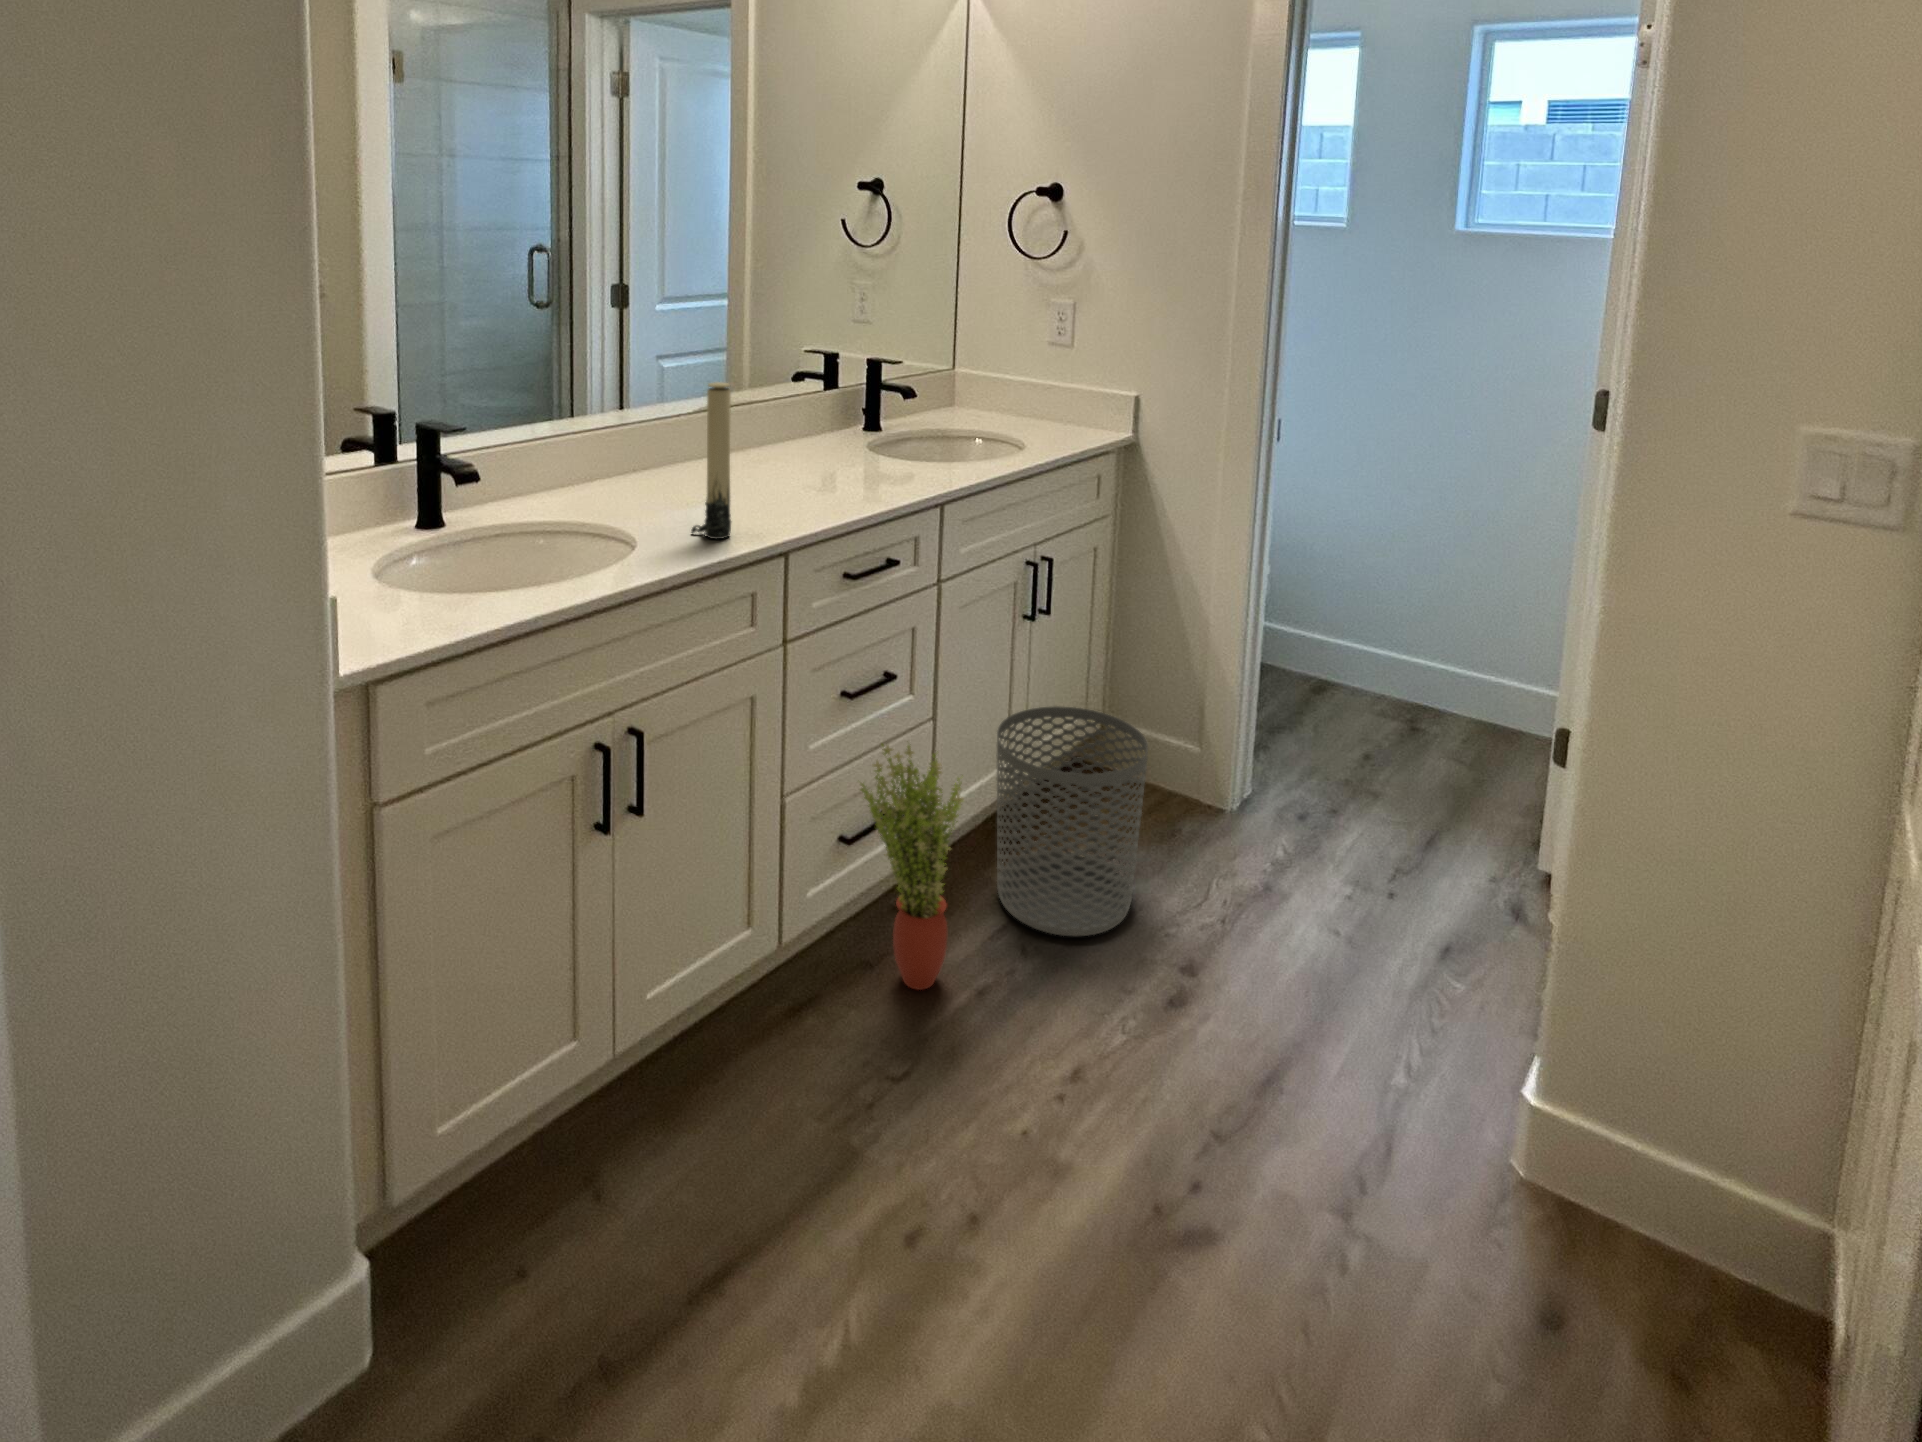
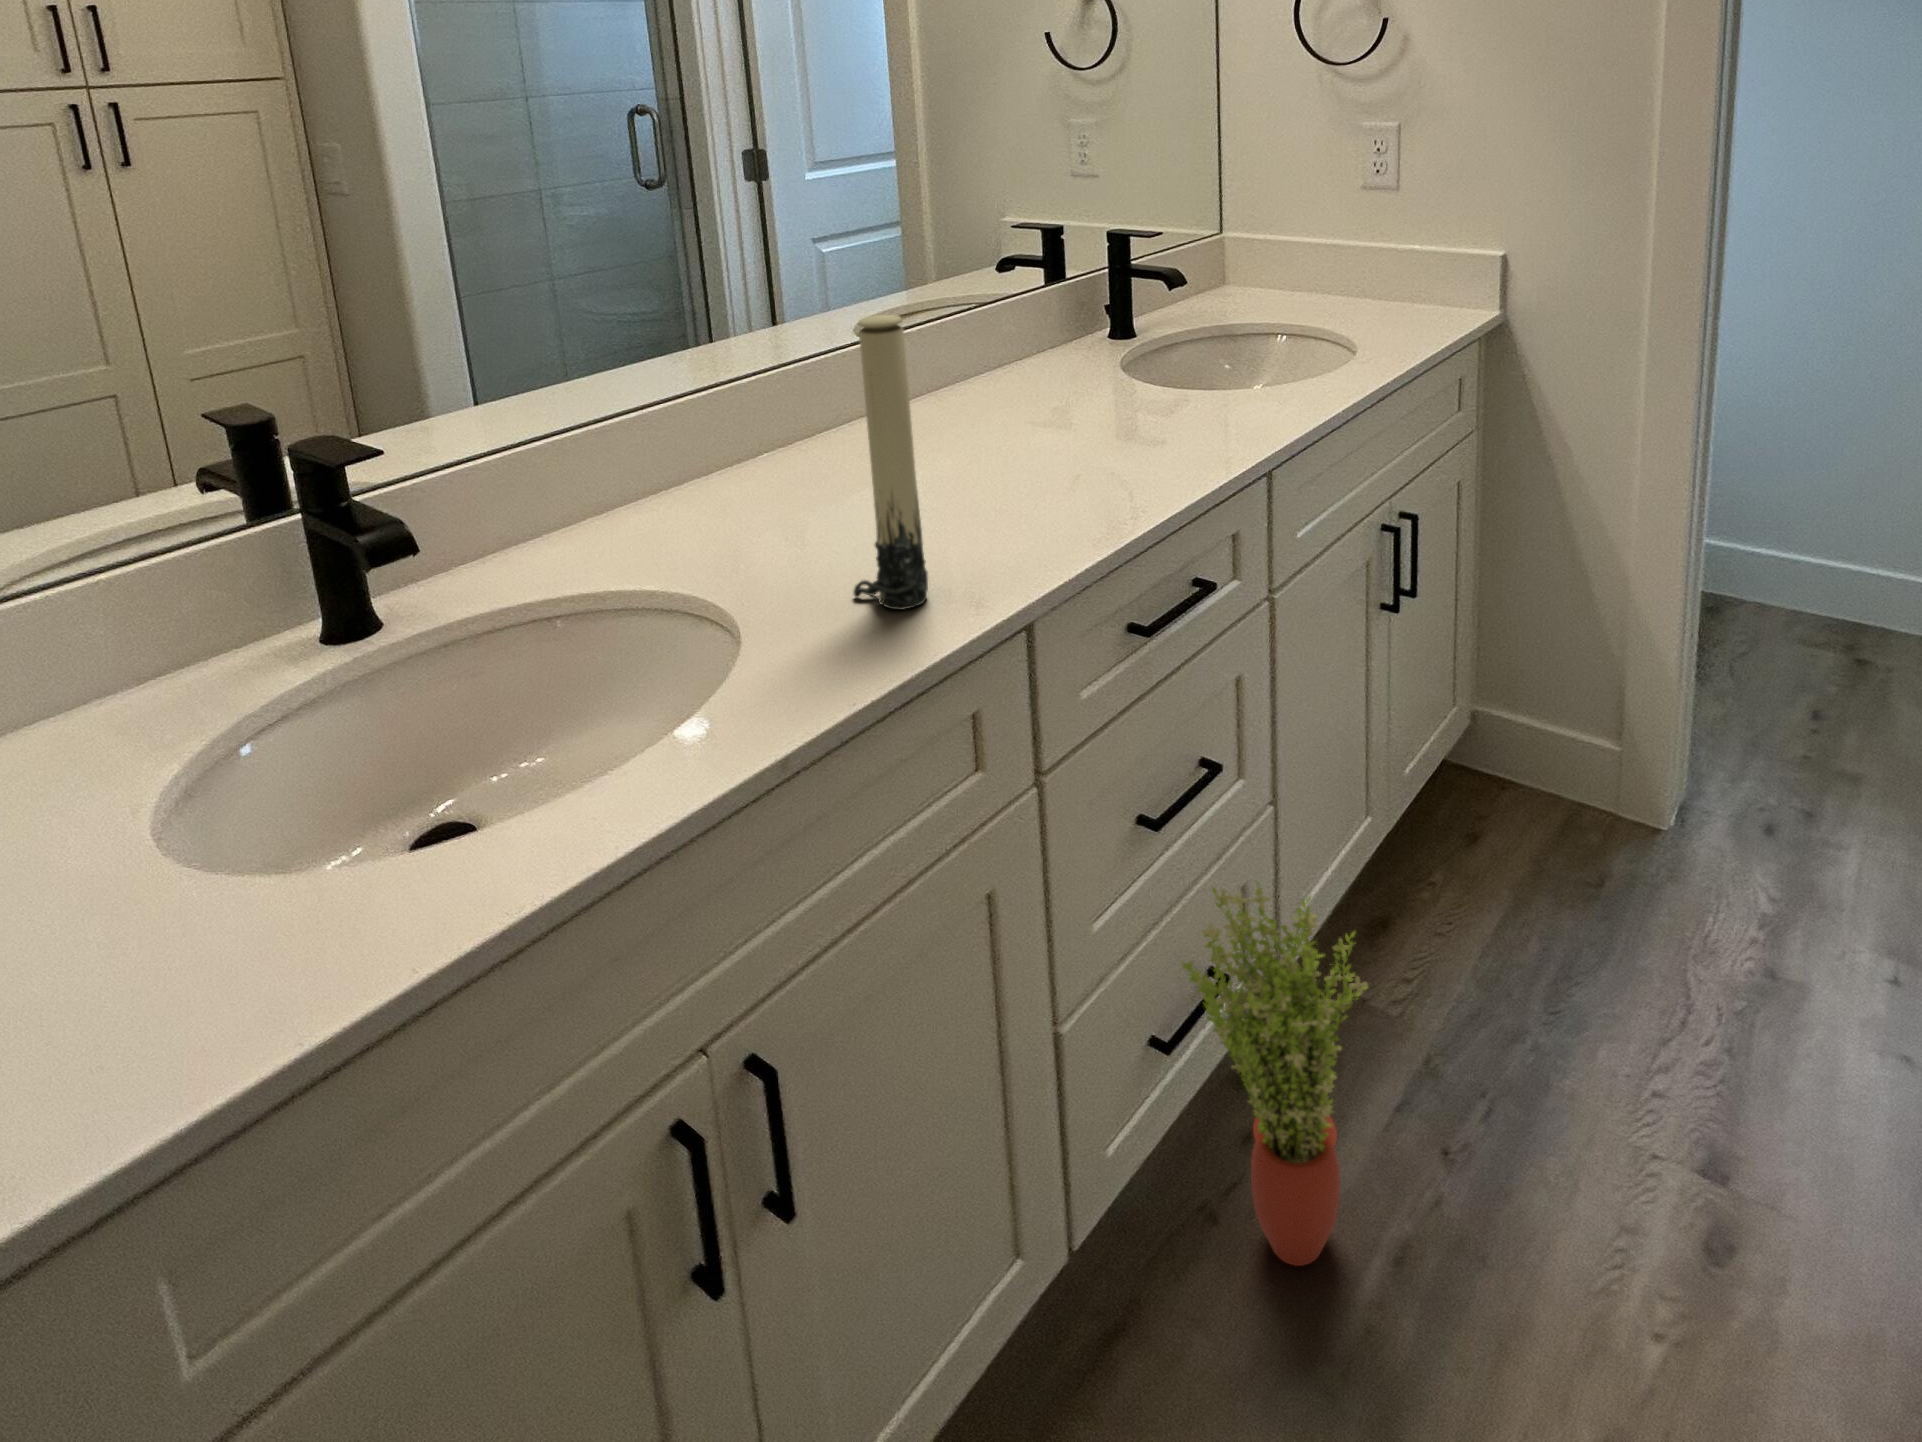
waste bin: present [996,706,1148,936] -> none [1370,742,1615,1117]

